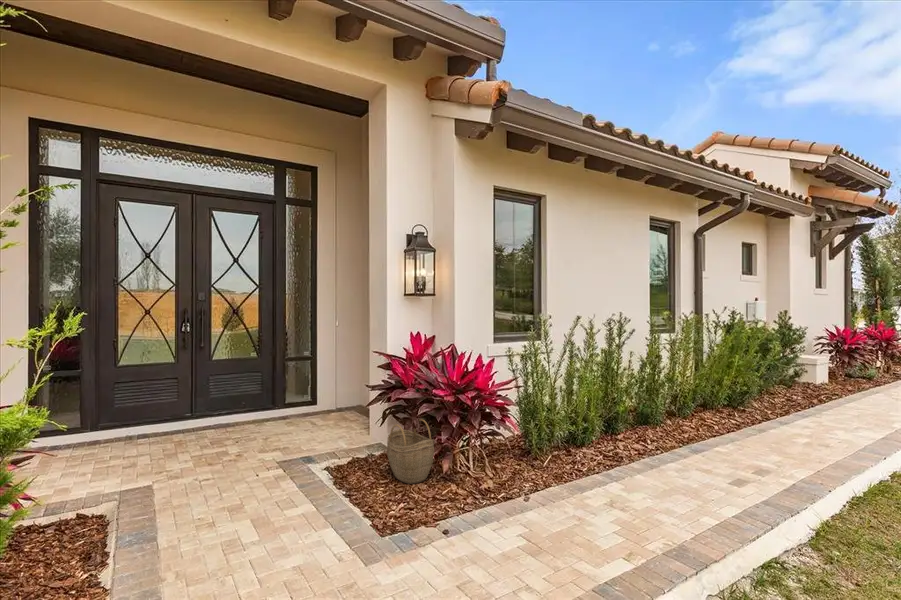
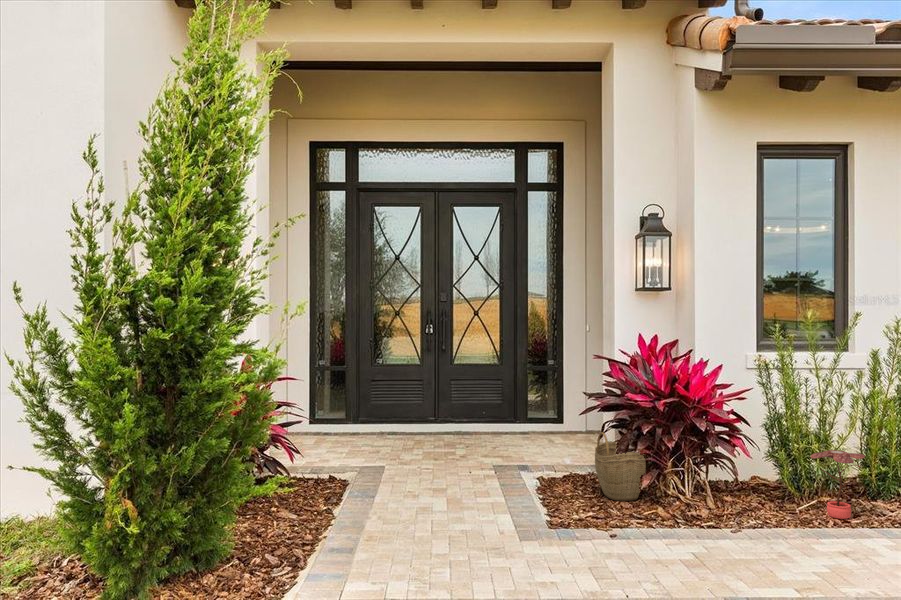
potted plant: none [550,418,582,468] -> present [811,450,865,519]

